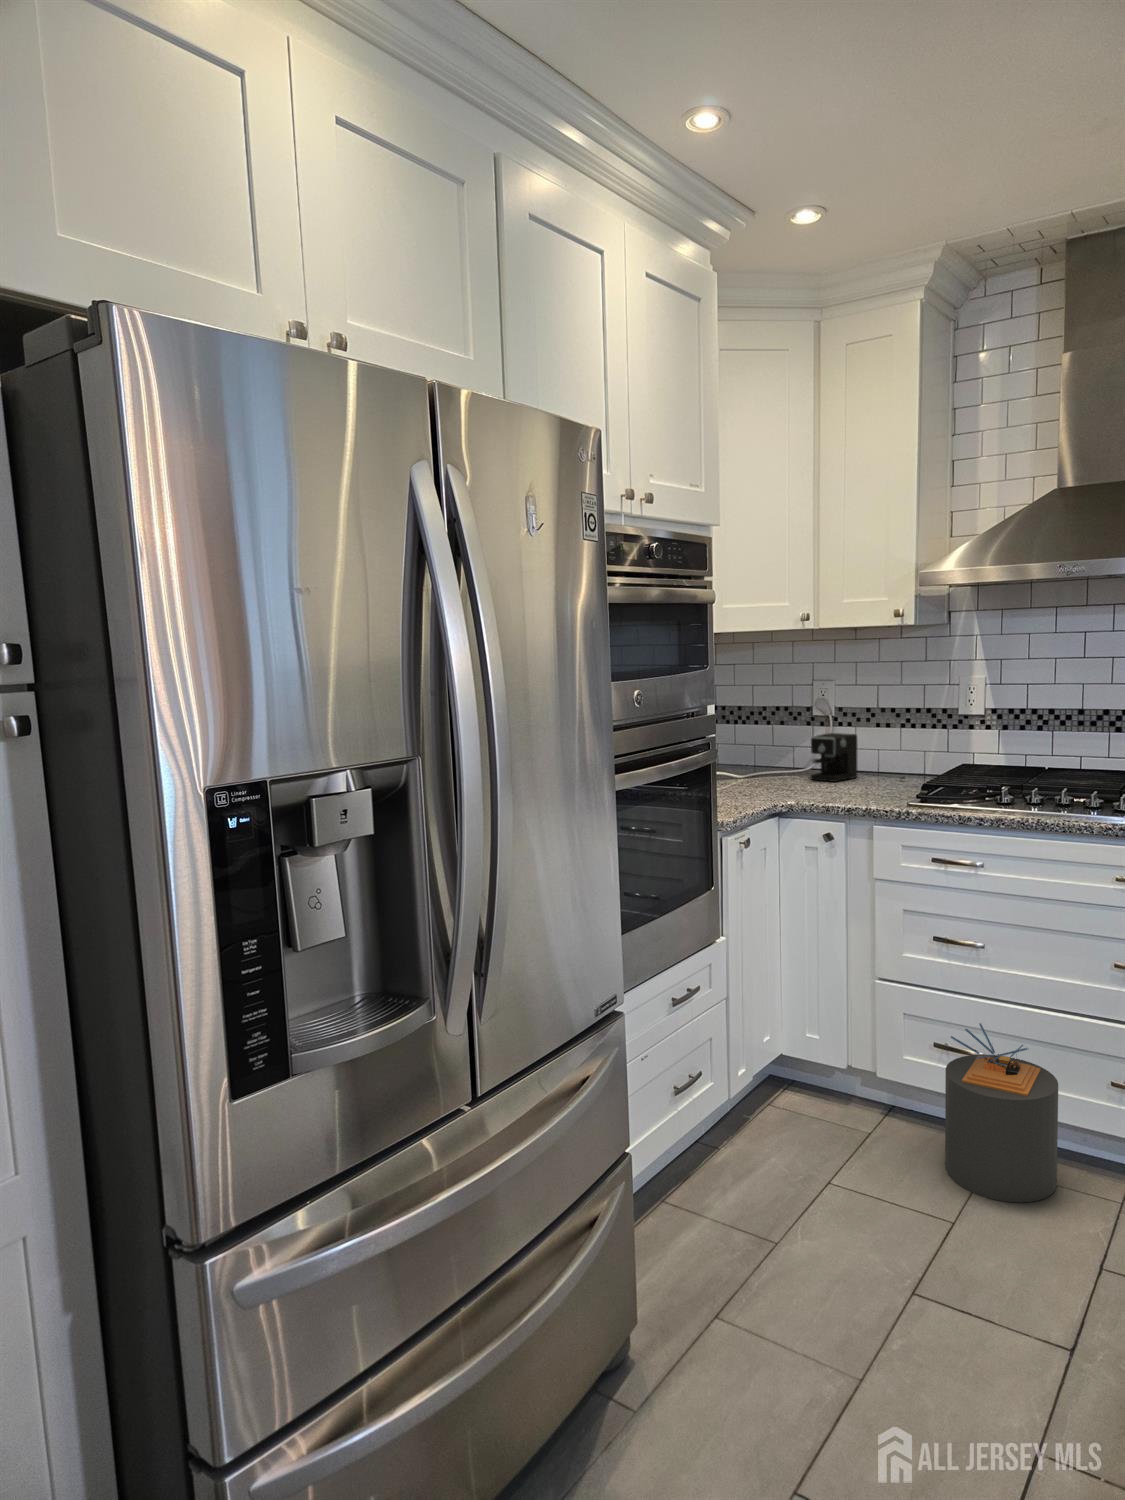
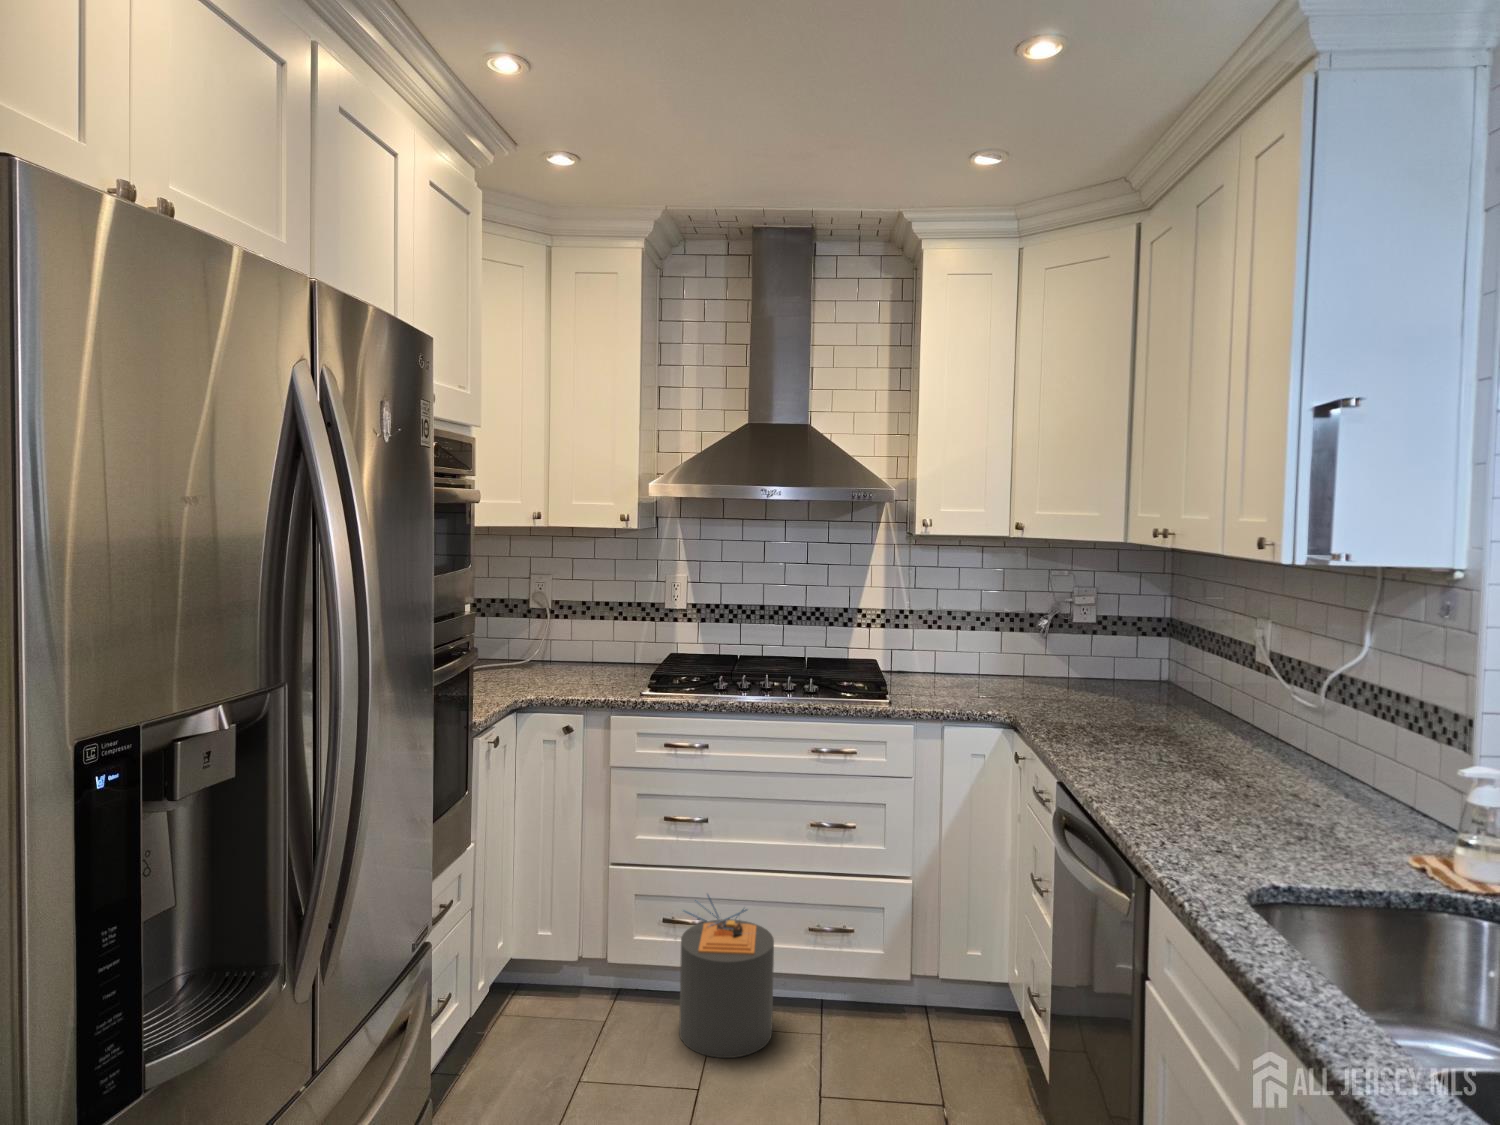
coffee maker: present [811,733,906,782] -> none [533,626,622,673]

